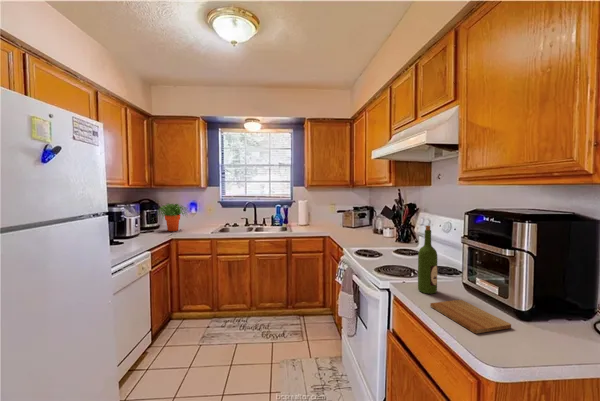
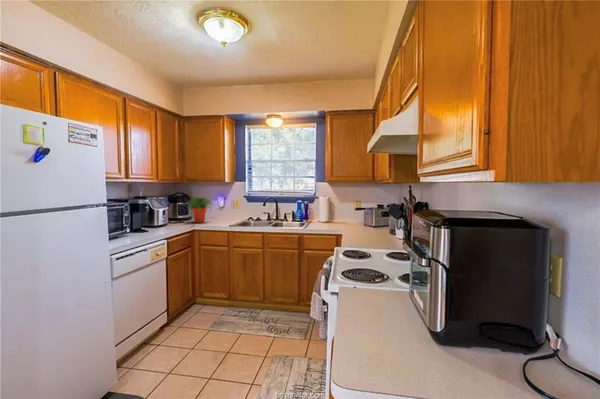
wine bottle: present [418,226,437,294] -> none [366,227,386,303]
cutting board: present [430,300,511,334] -> none [358,312,425,351]

